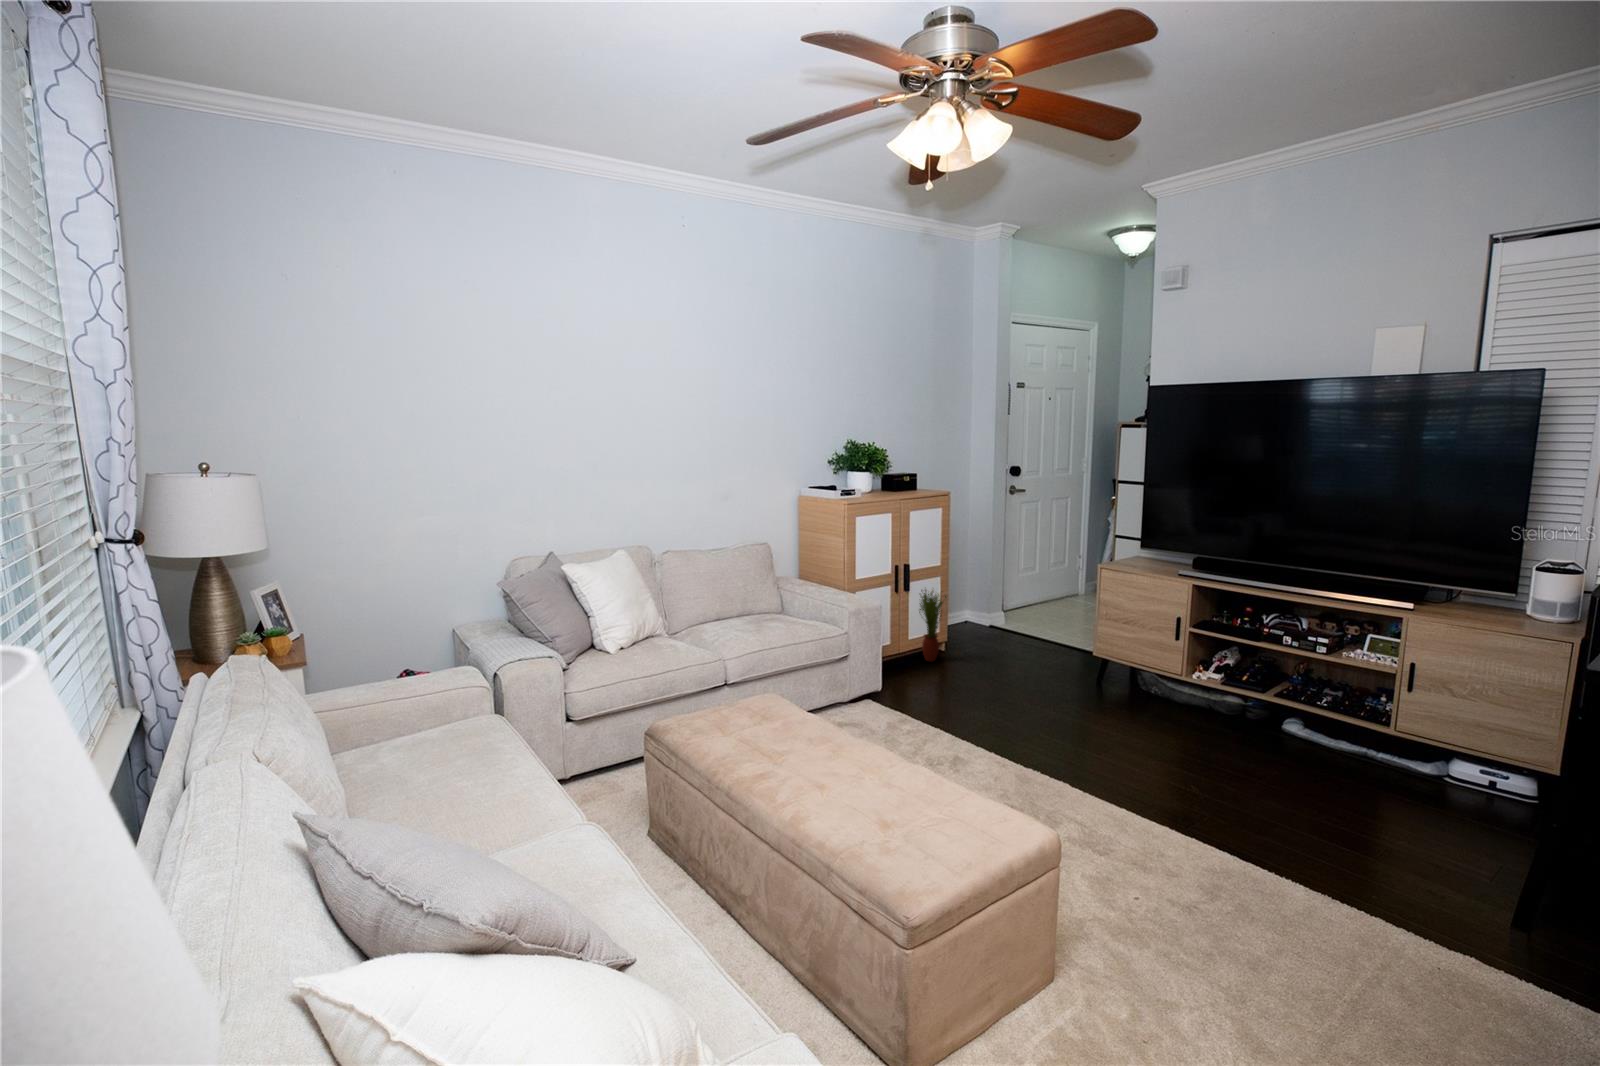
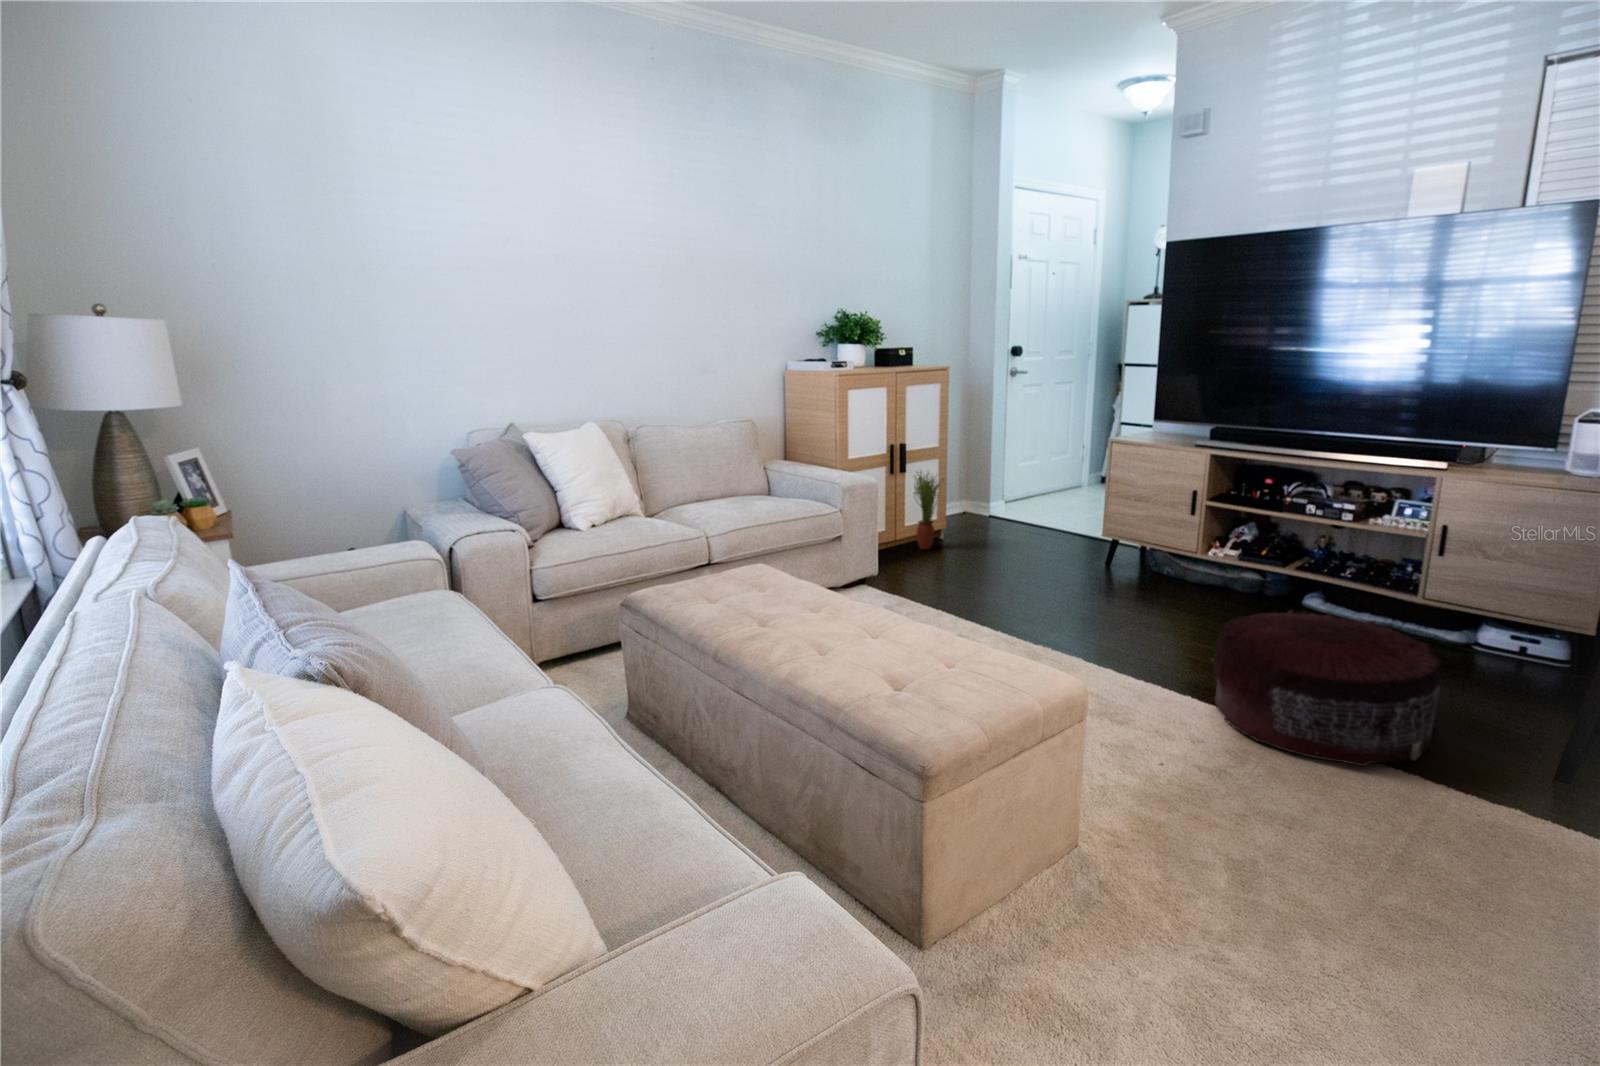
pouf: none [1189,746,1405,910] -> present [1213,610,1440,766]

